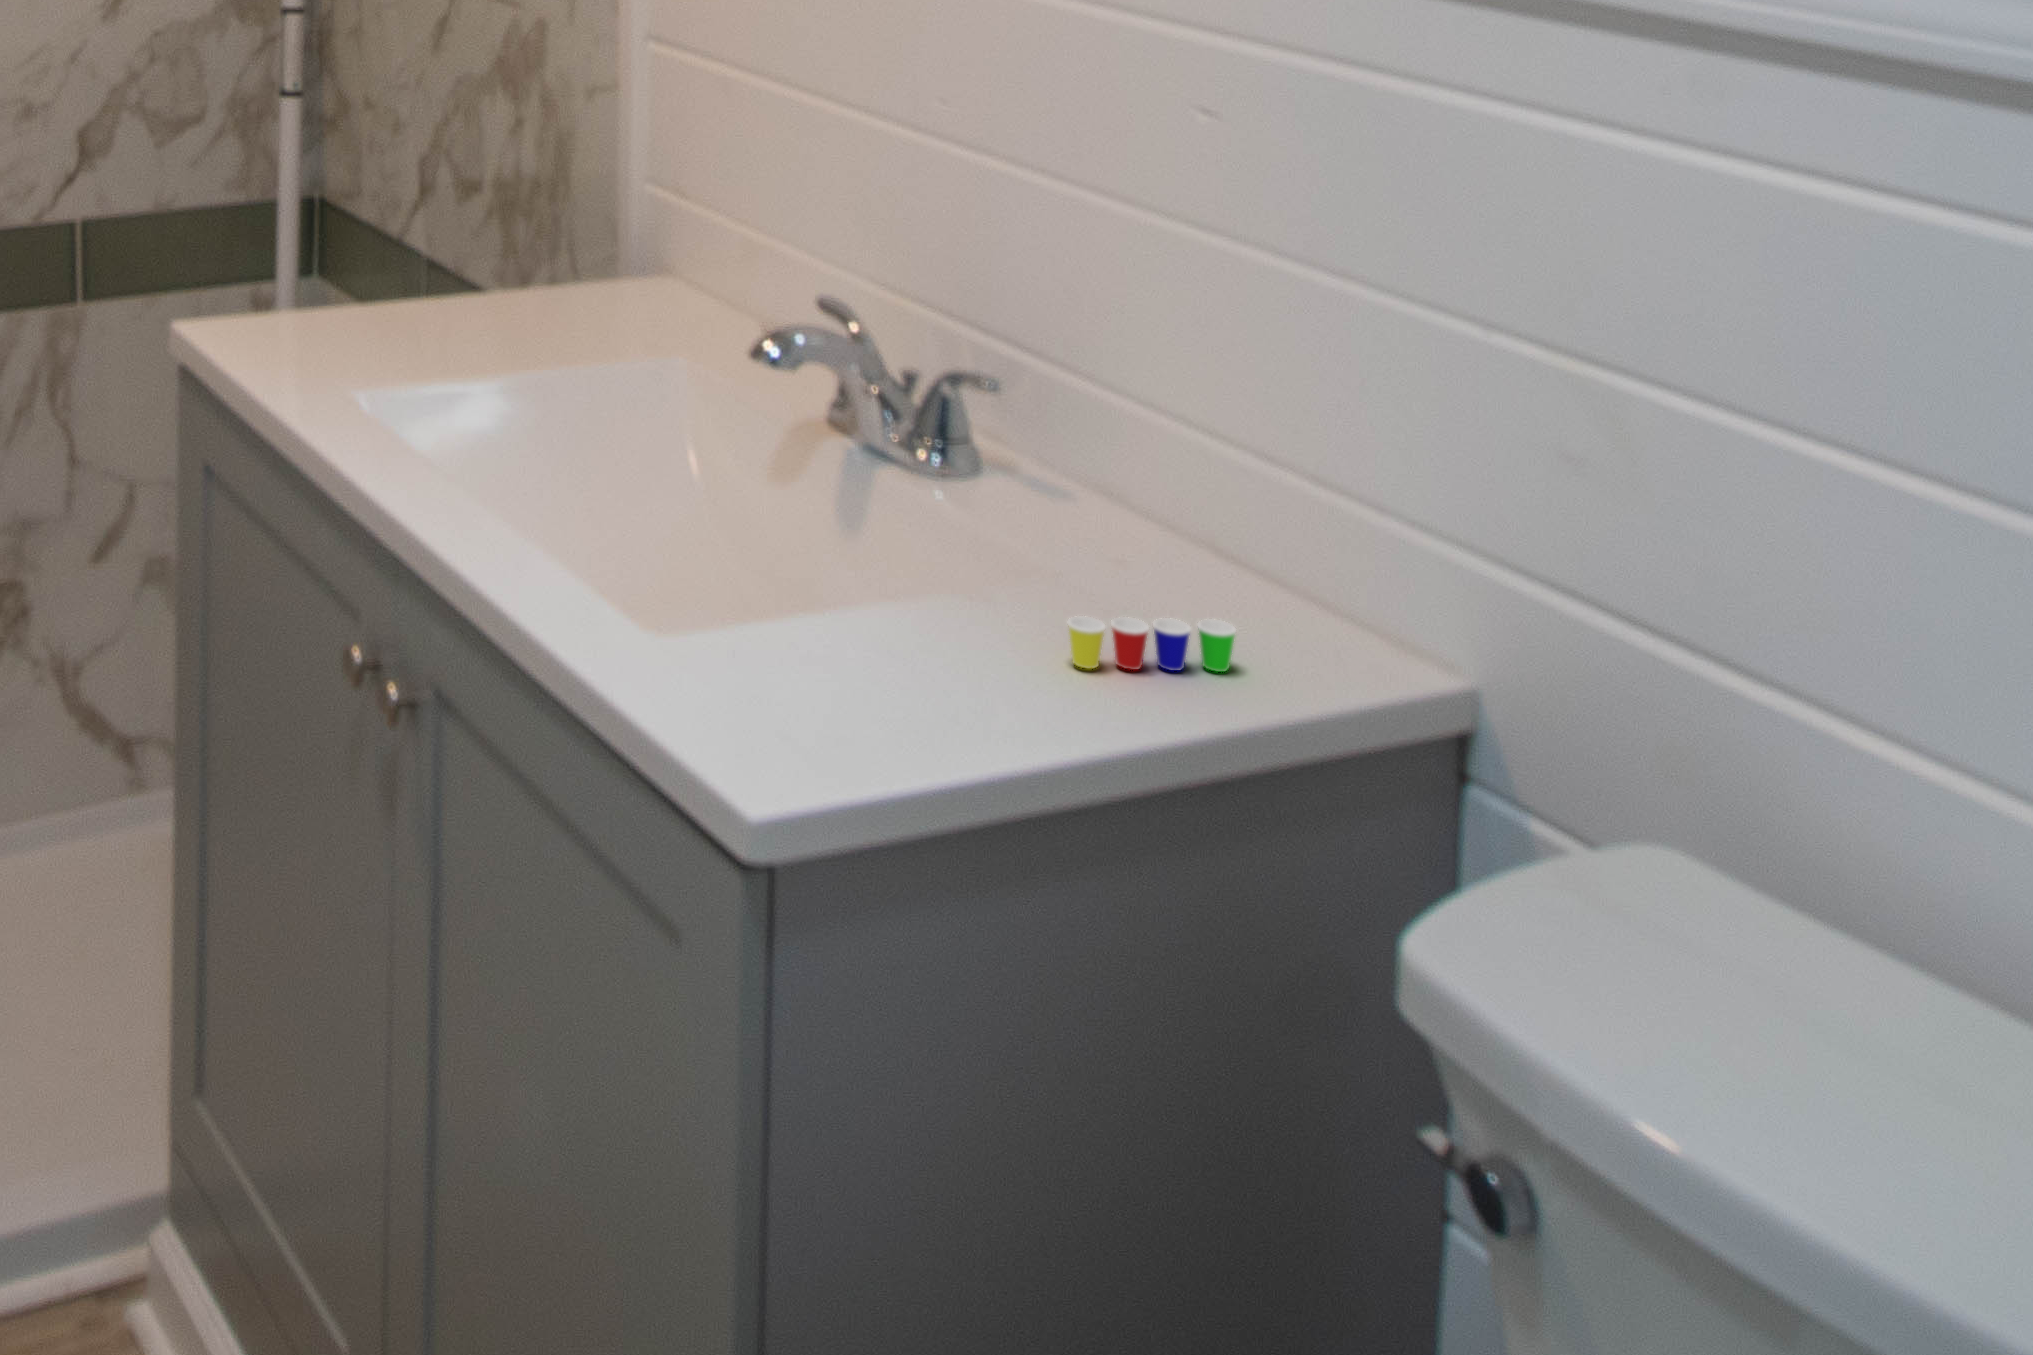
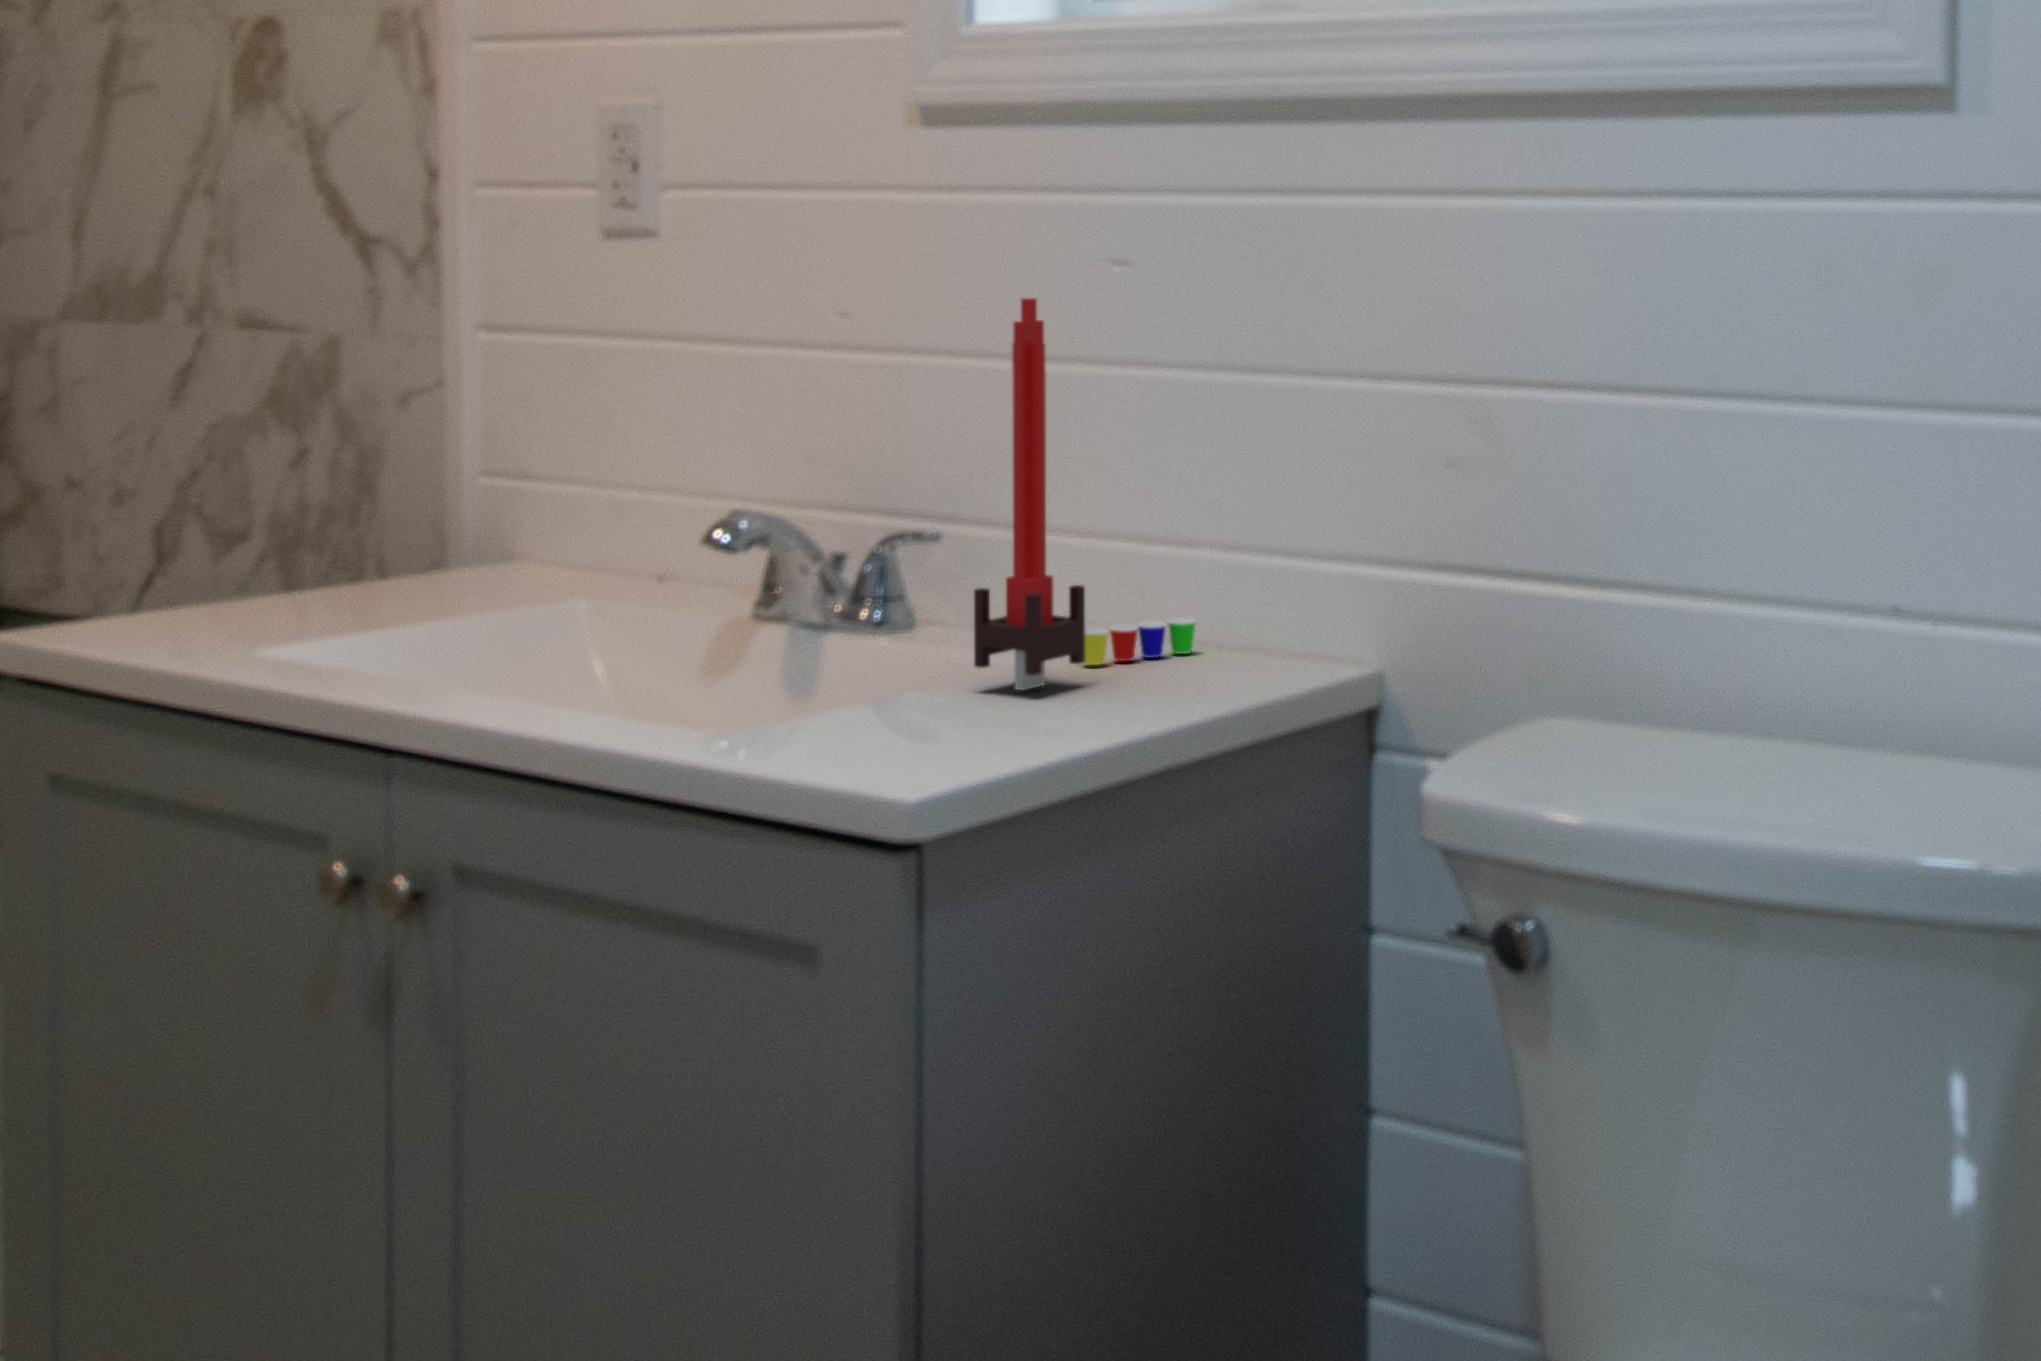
candle: none [901,224,1041,703] -> present [974,298,1085,690]

